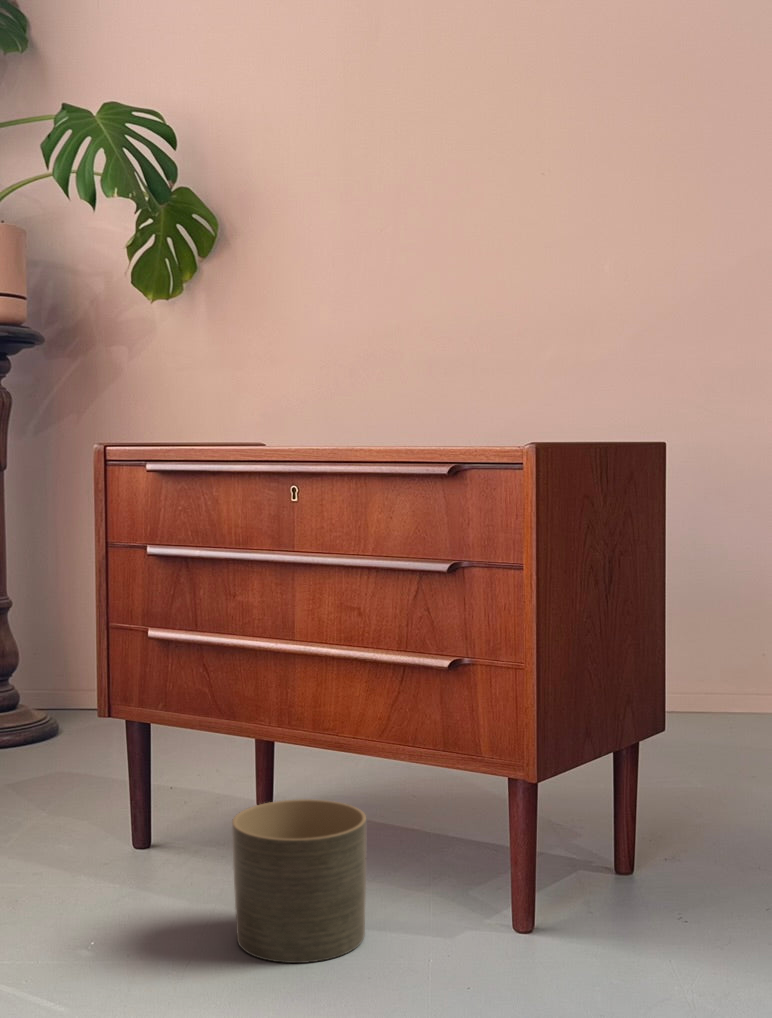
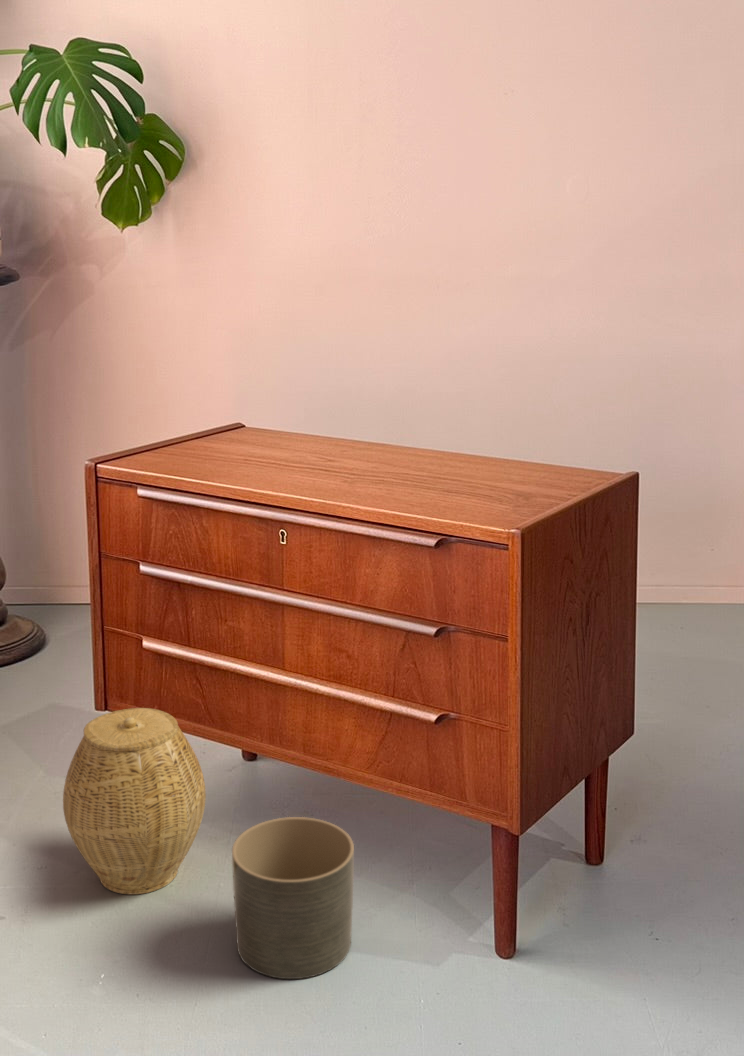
woven basket: none [55,703,210,903] -> present [63,708,206,895]

